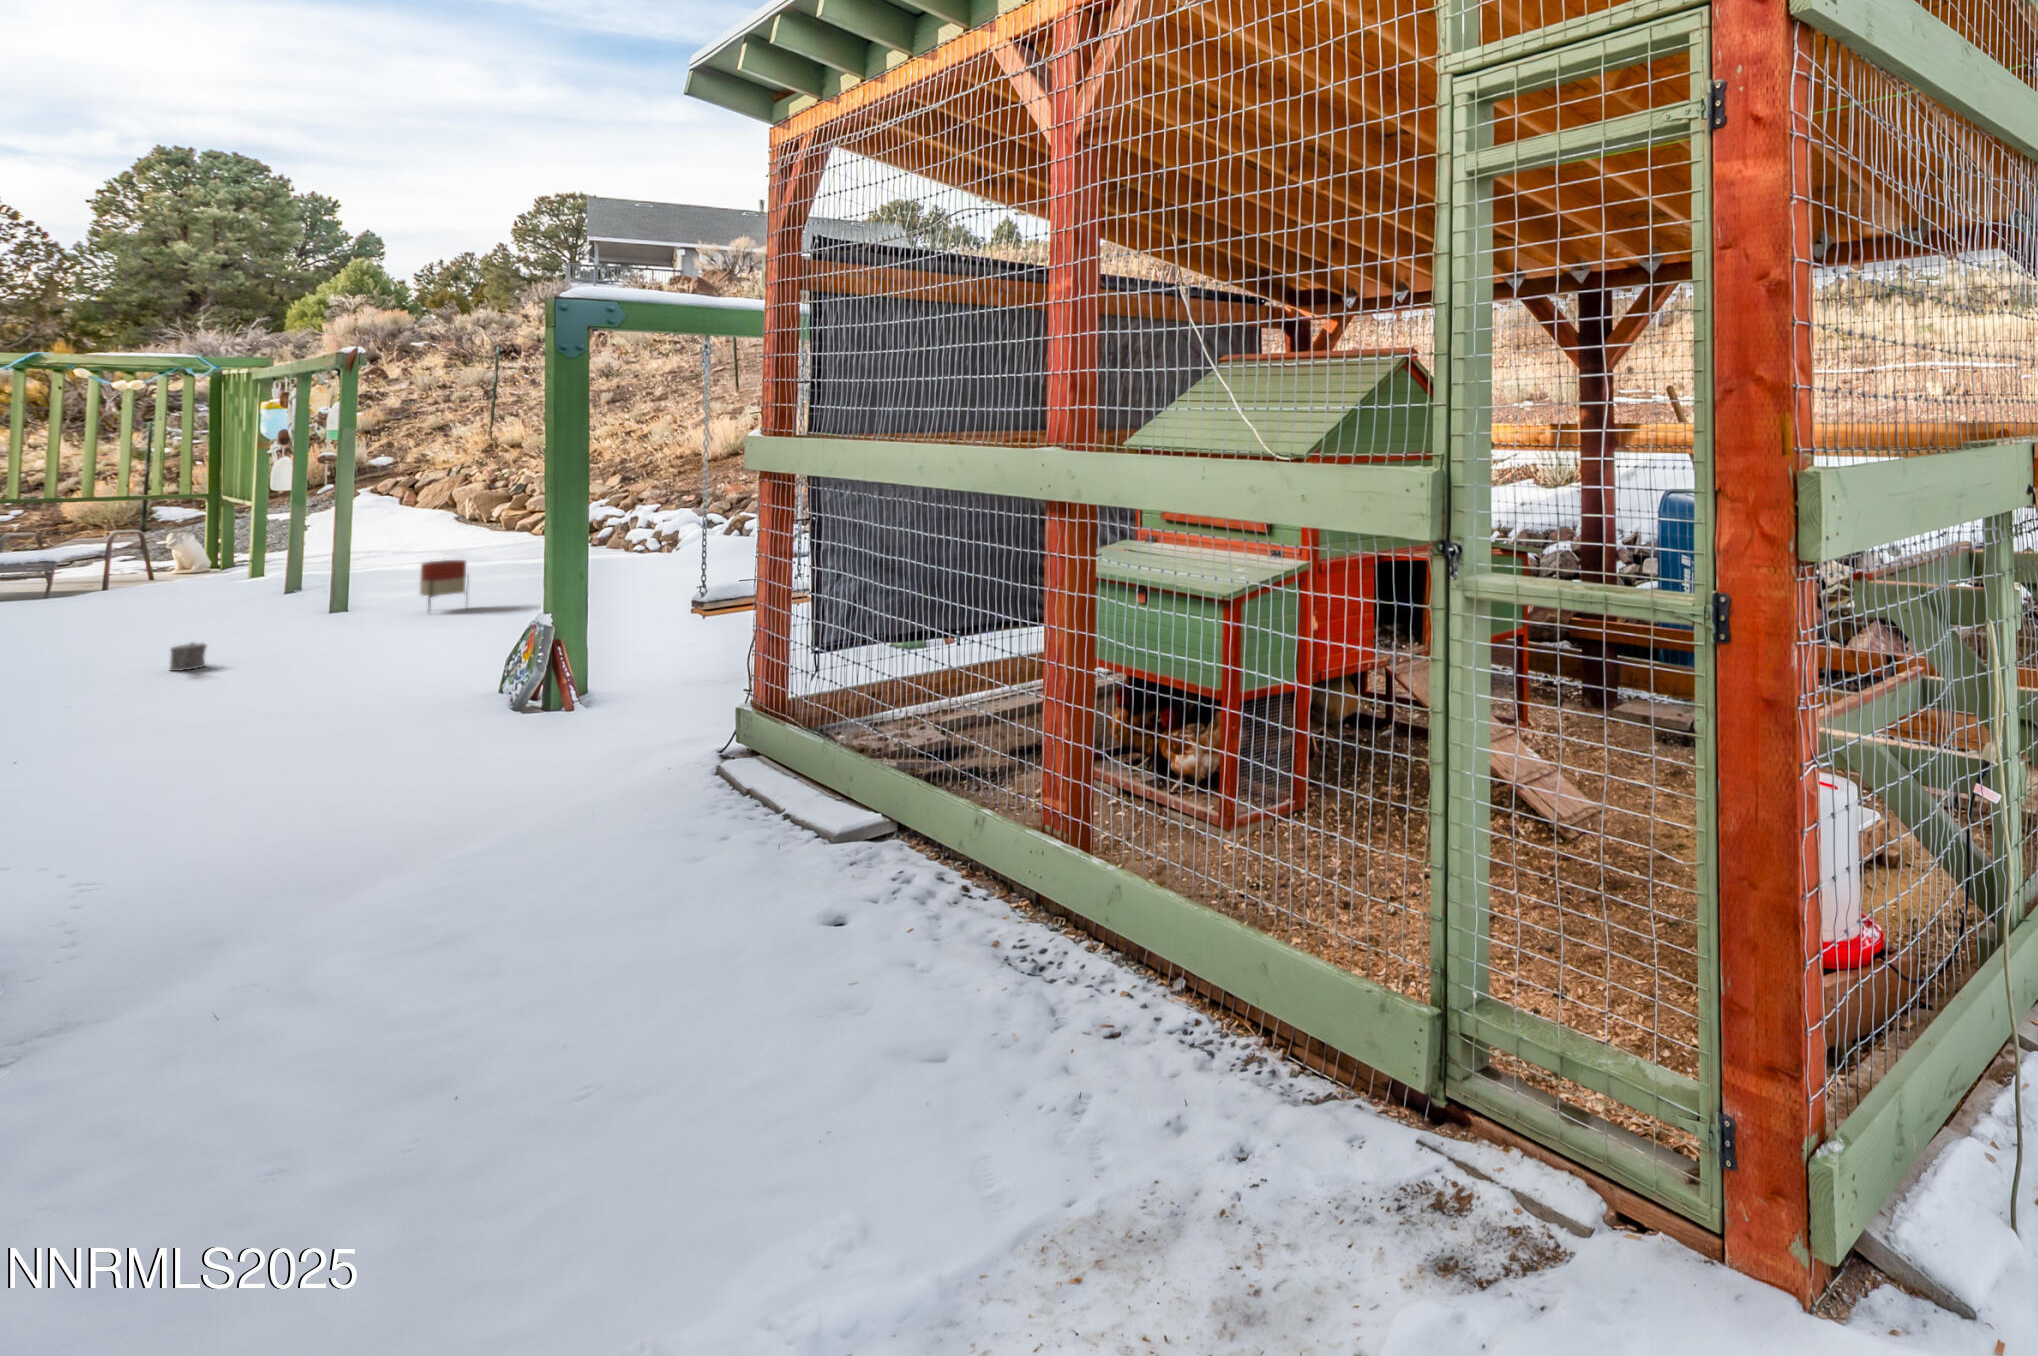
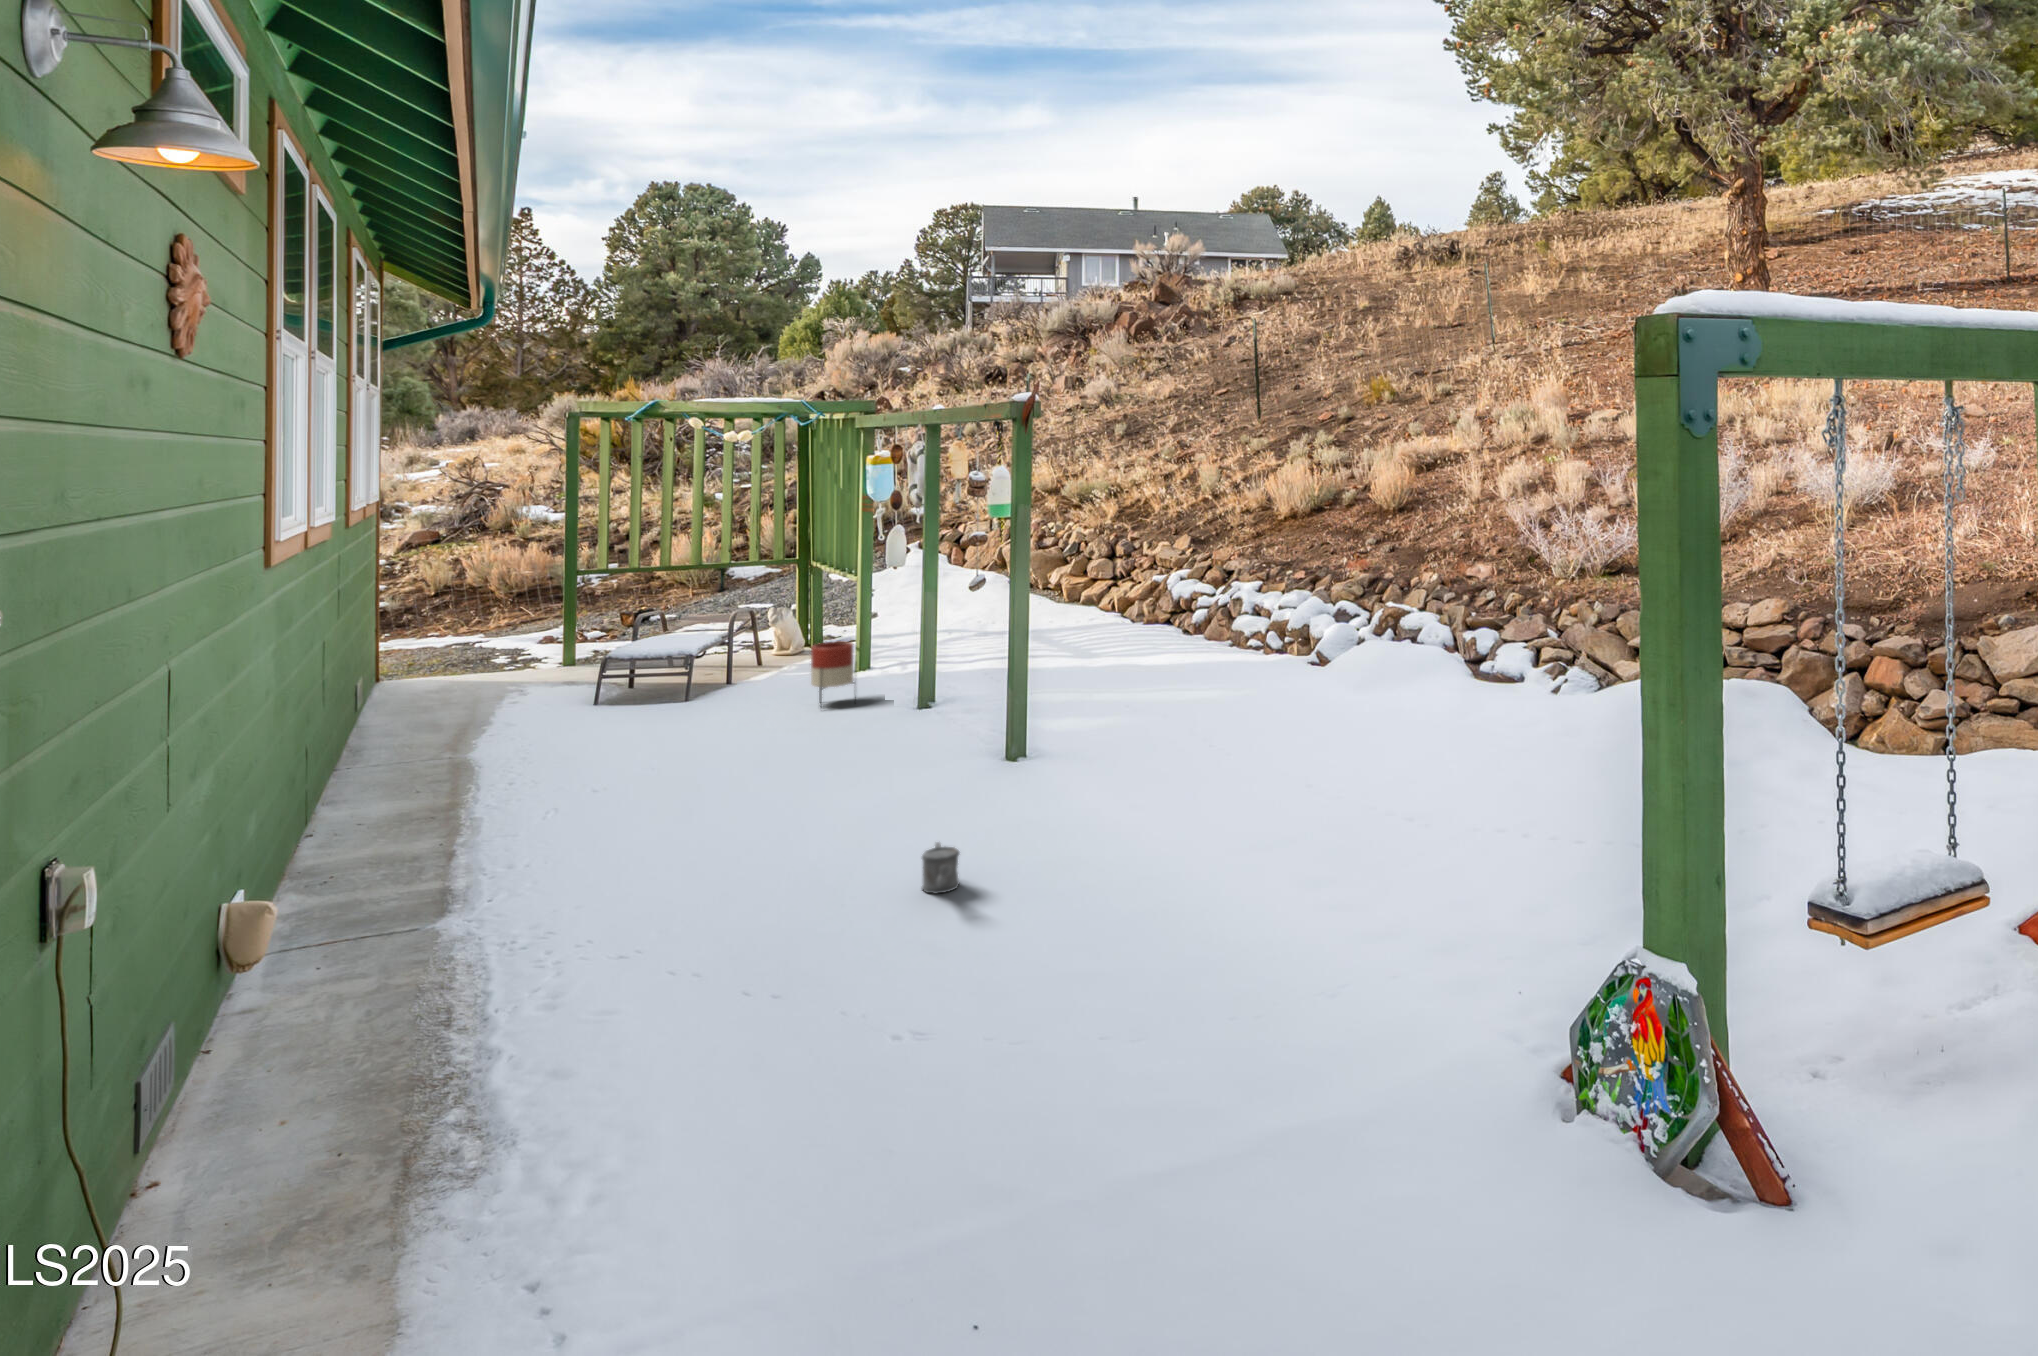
planter: present [420,560,466,611] -> present [811,642,855,703]

